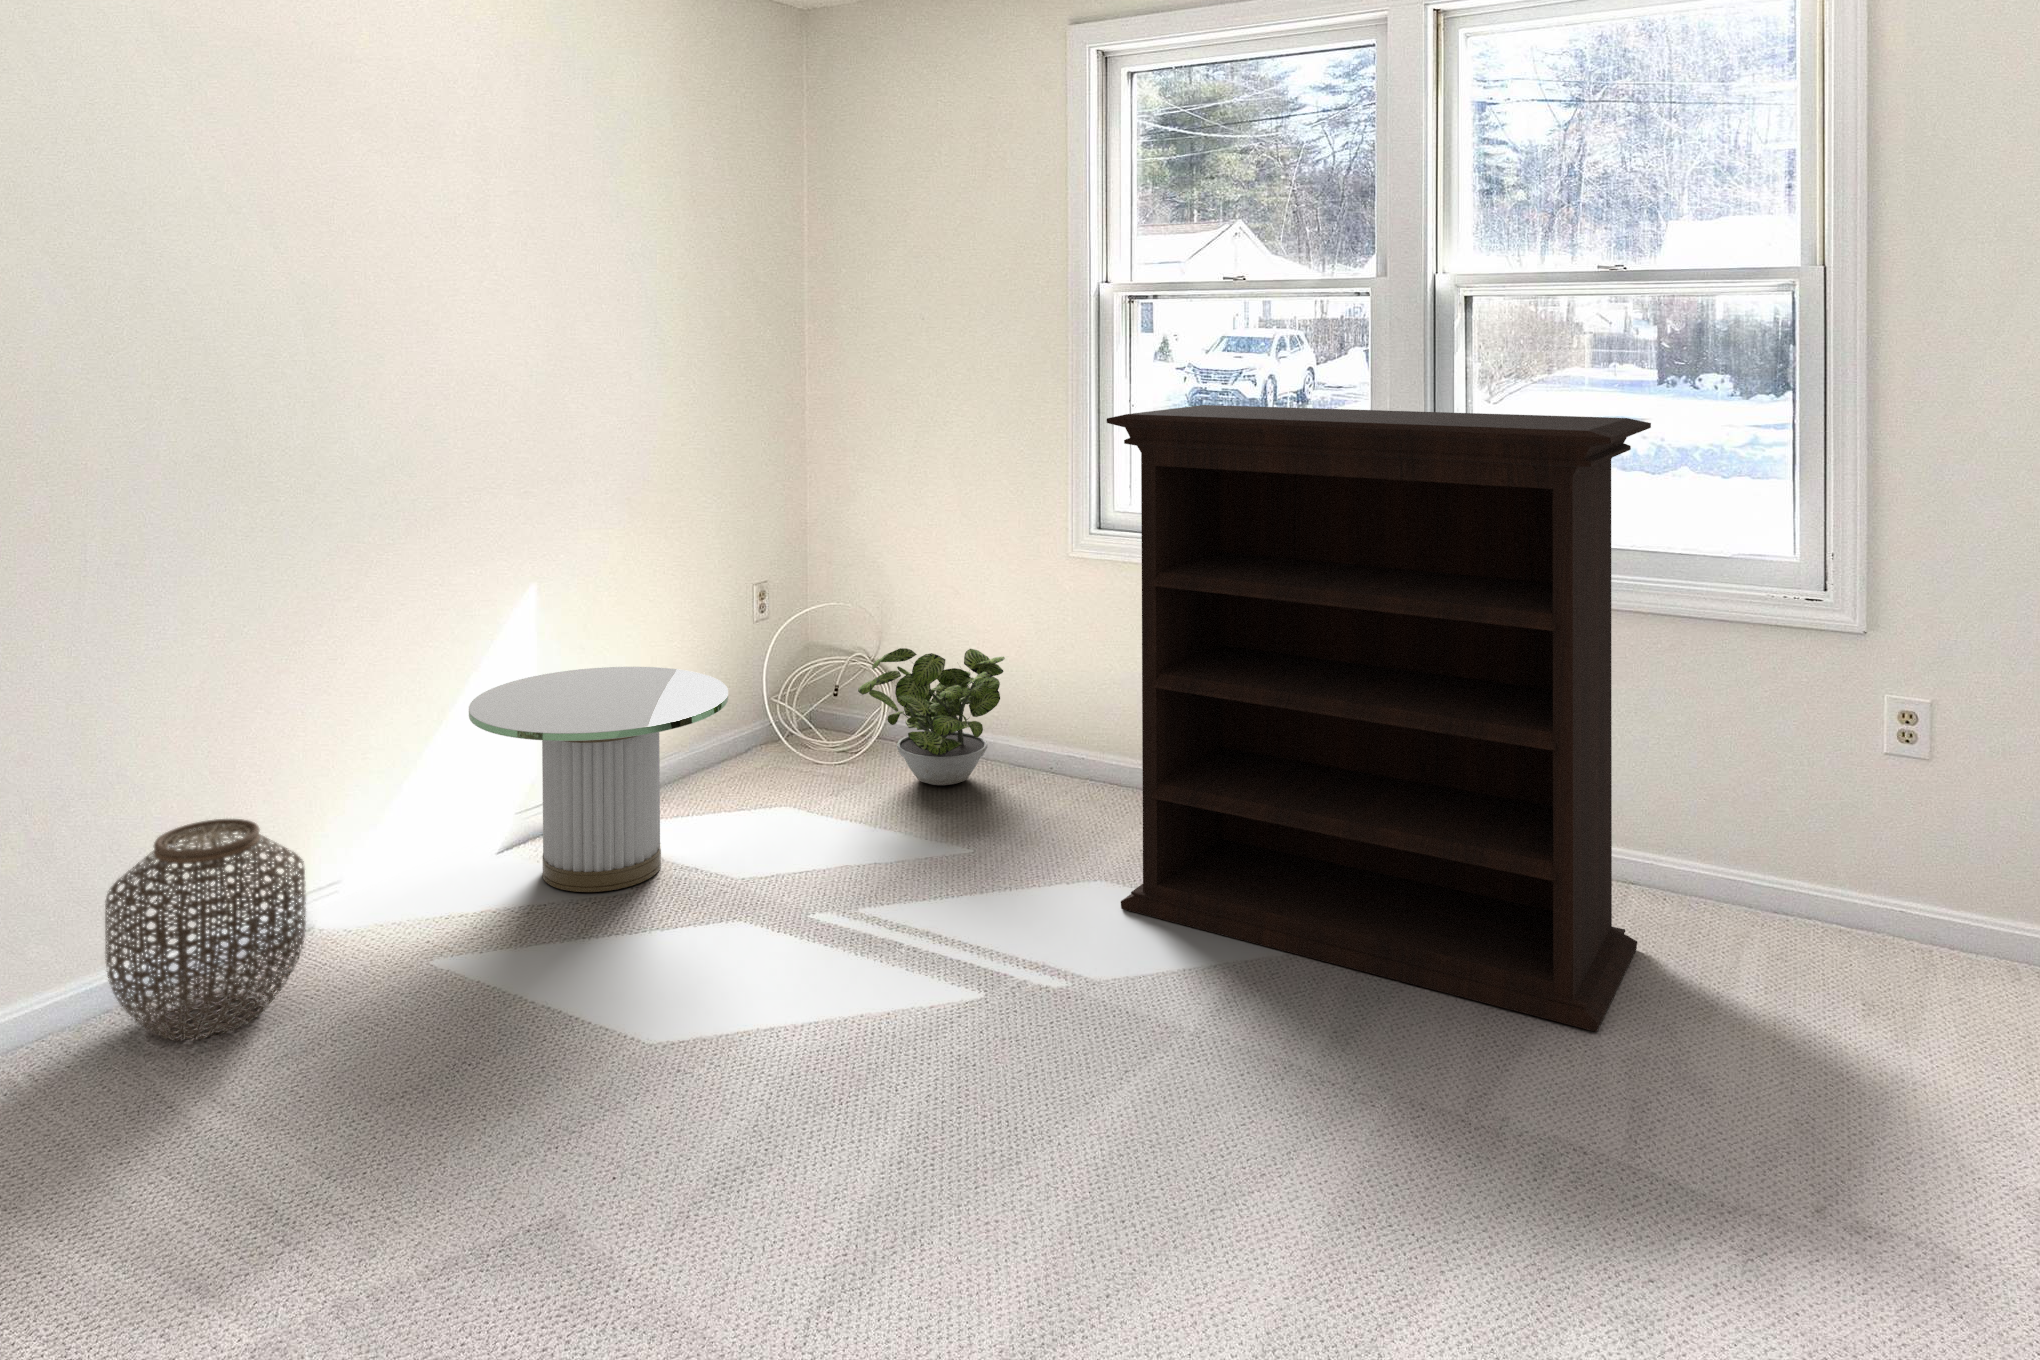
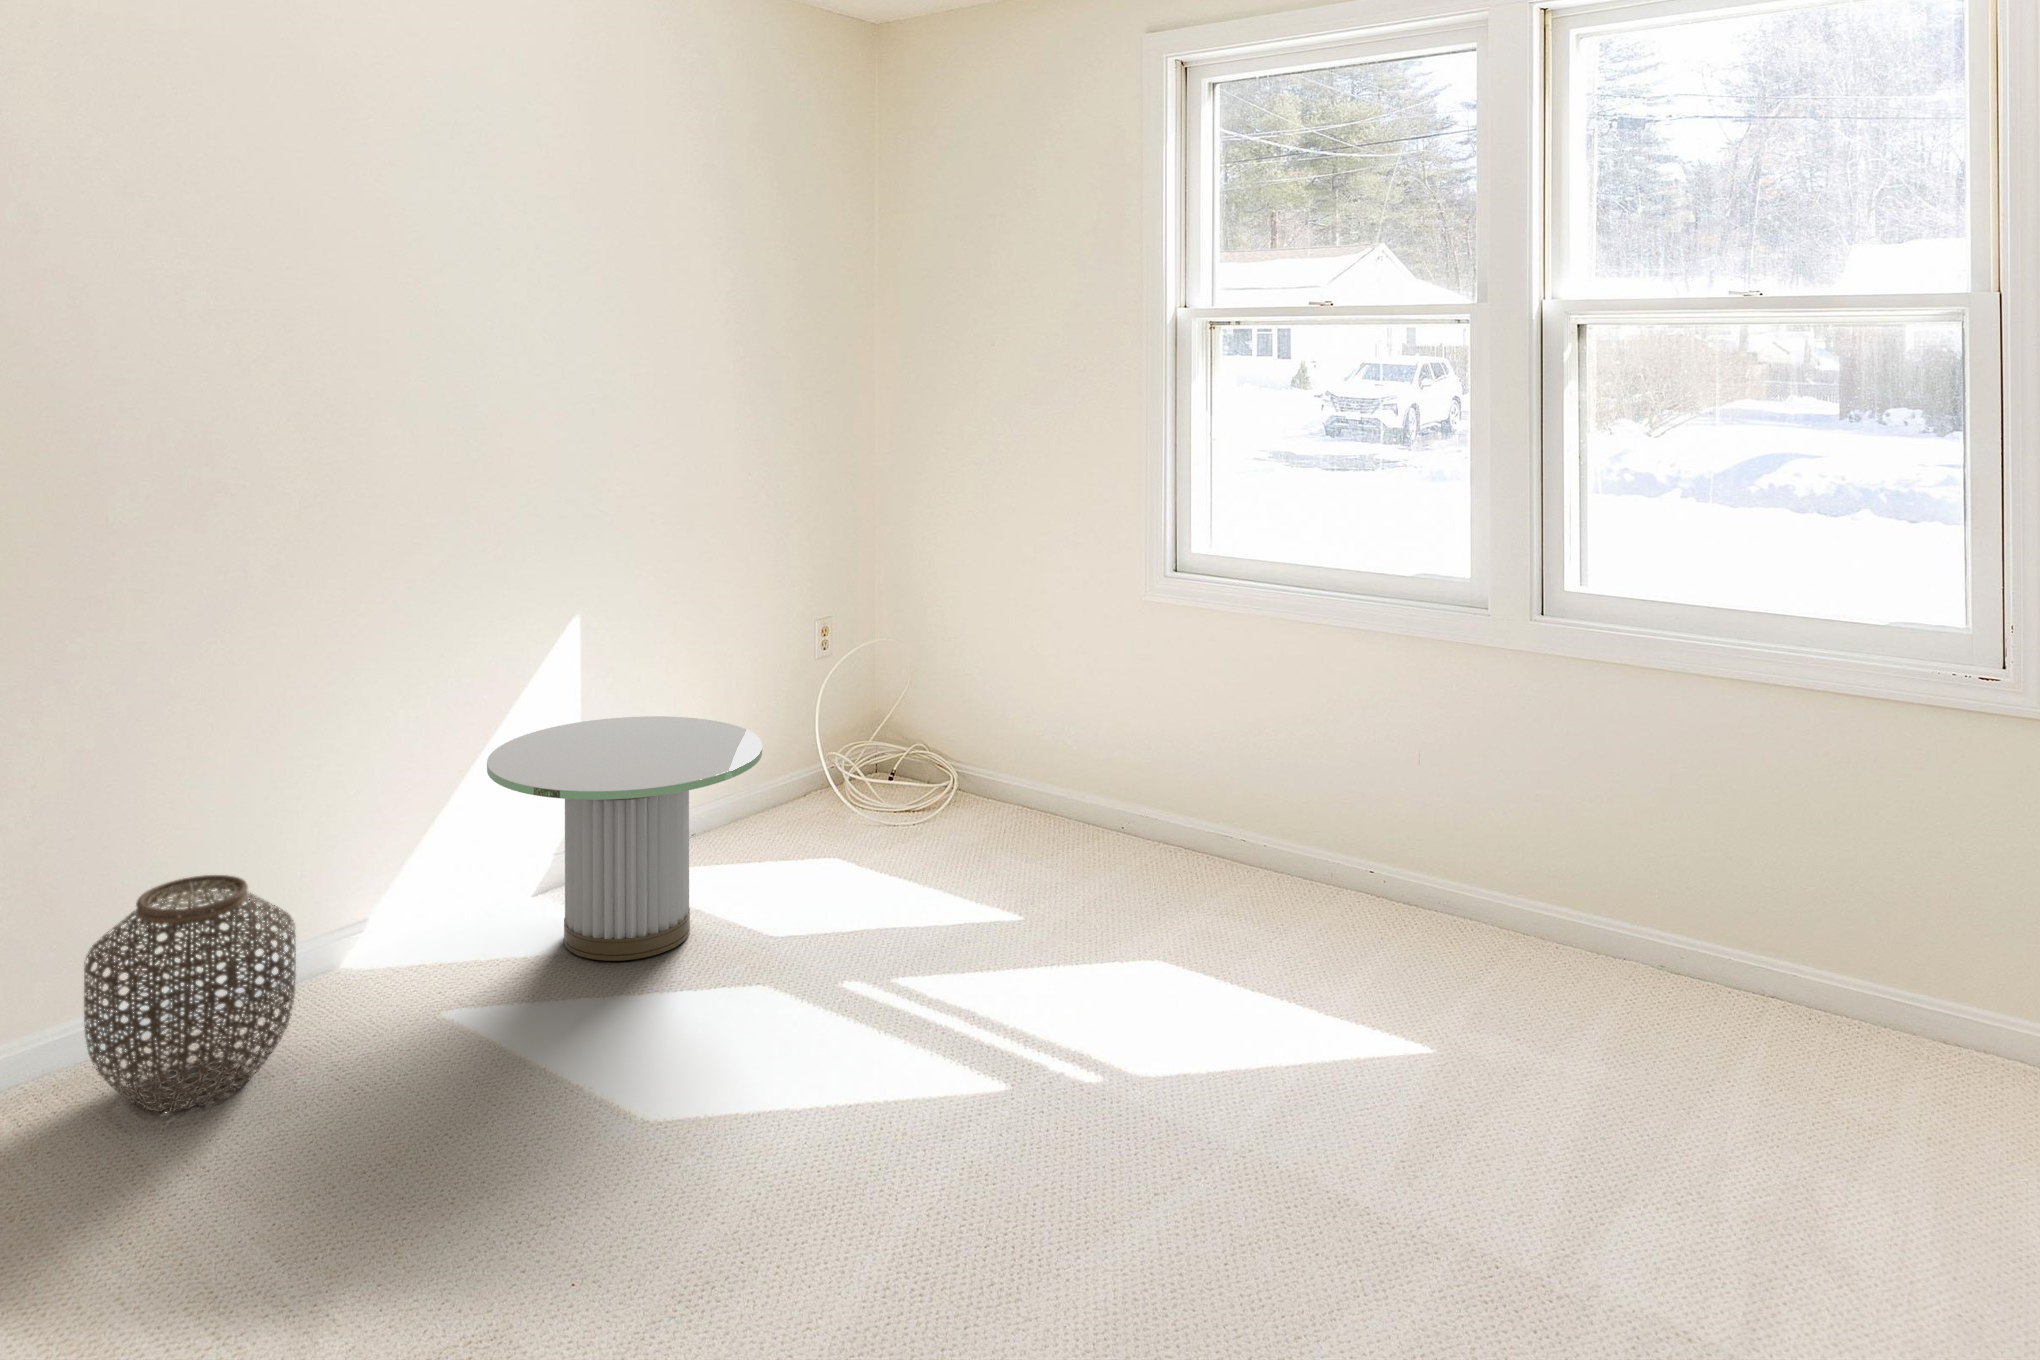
bookshelf: present [1107,405,1651,1032] -> none [1165,444,1789,1184]
potted plant: present [858,648,1005,785] -> none [911,703,1074,852]

